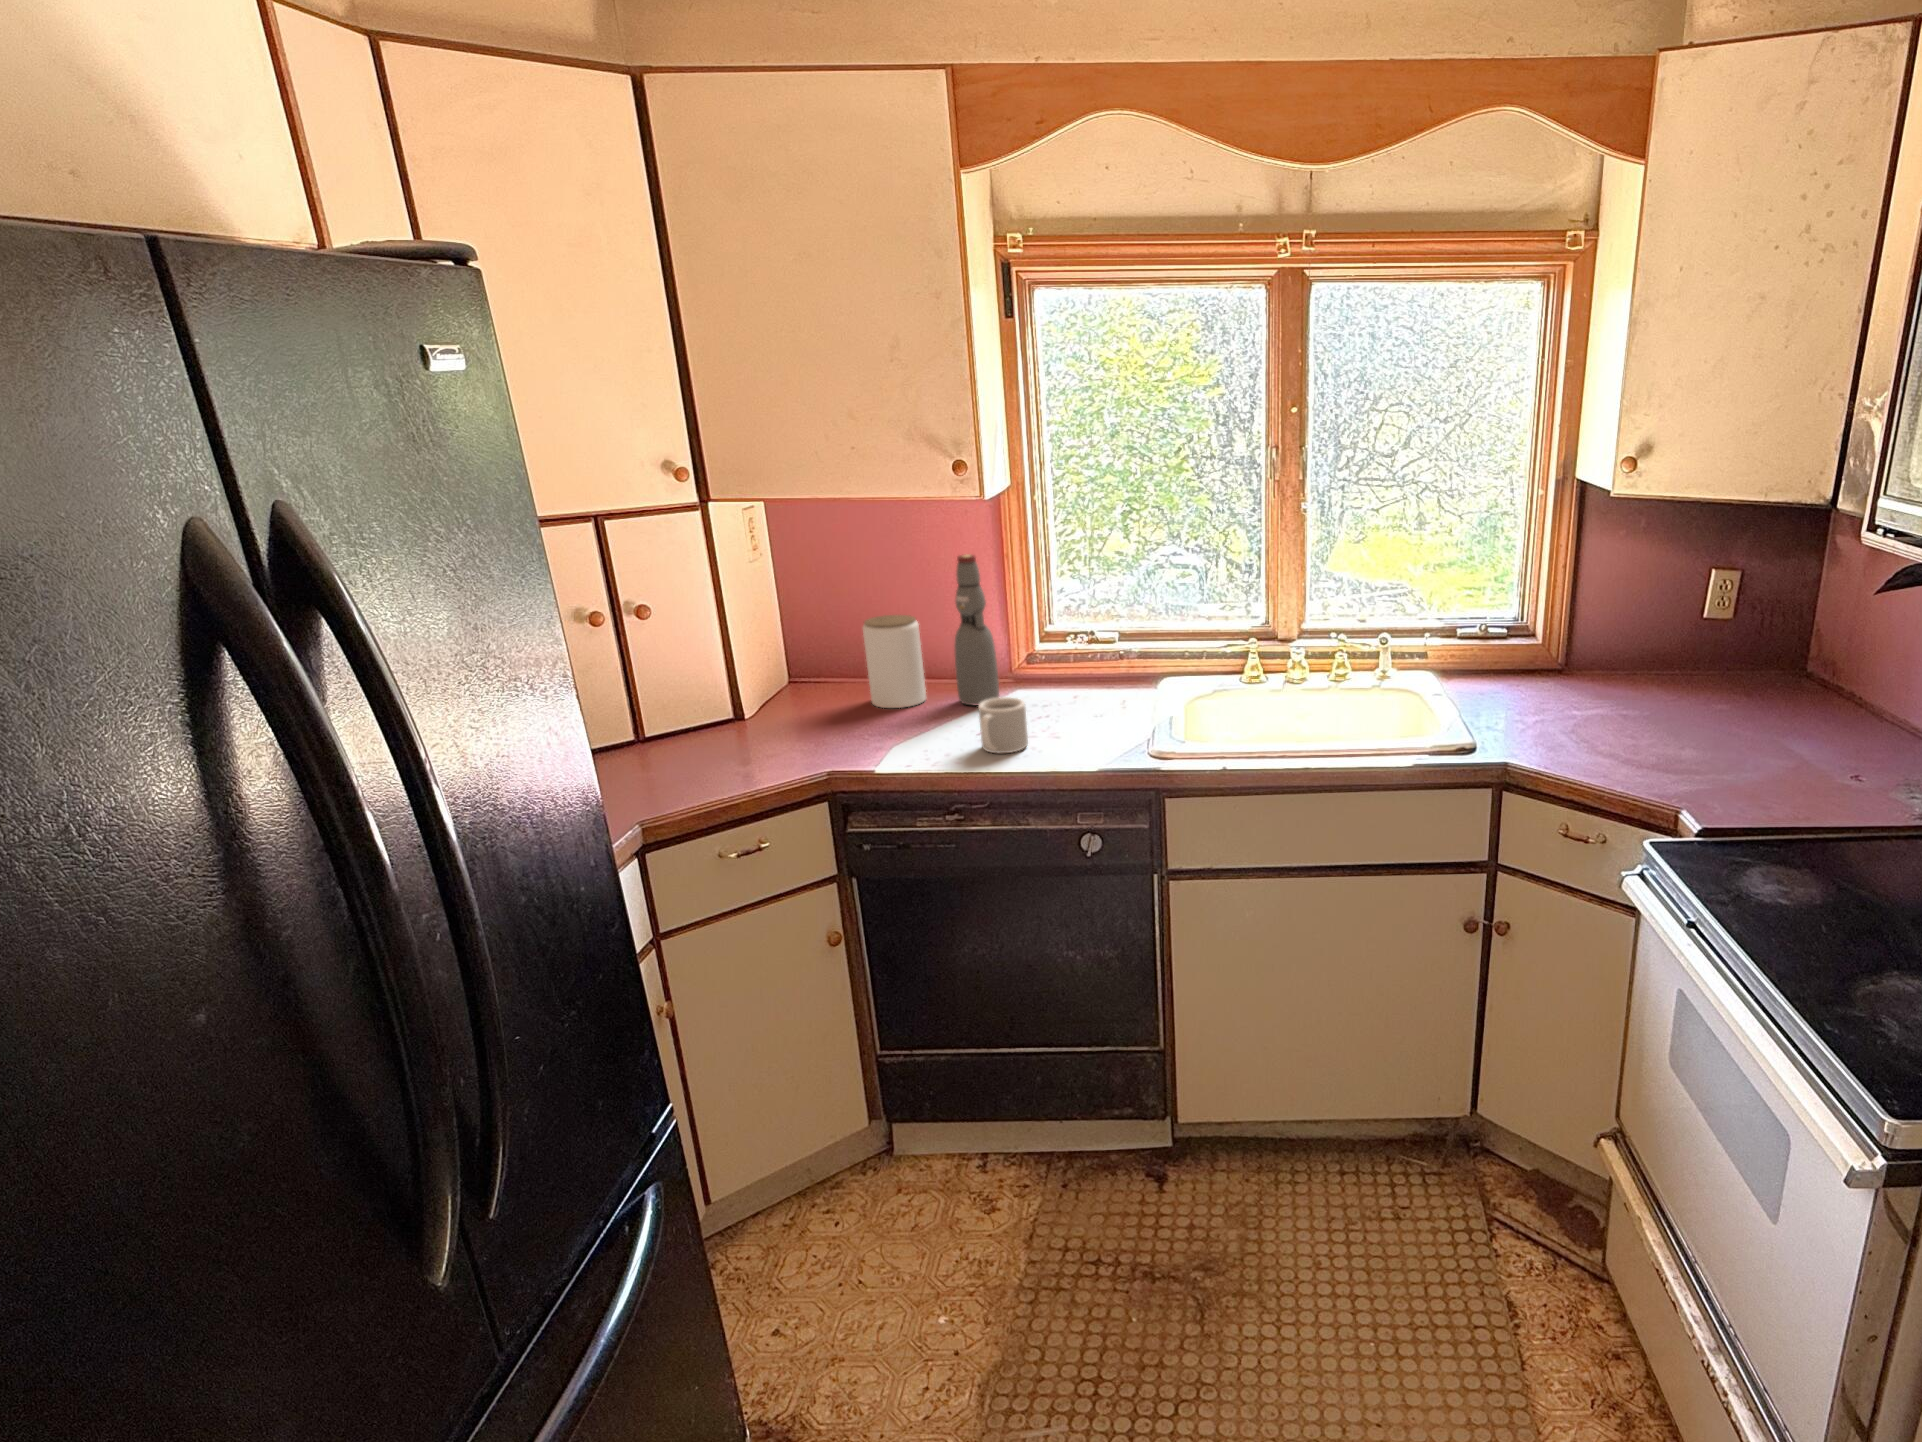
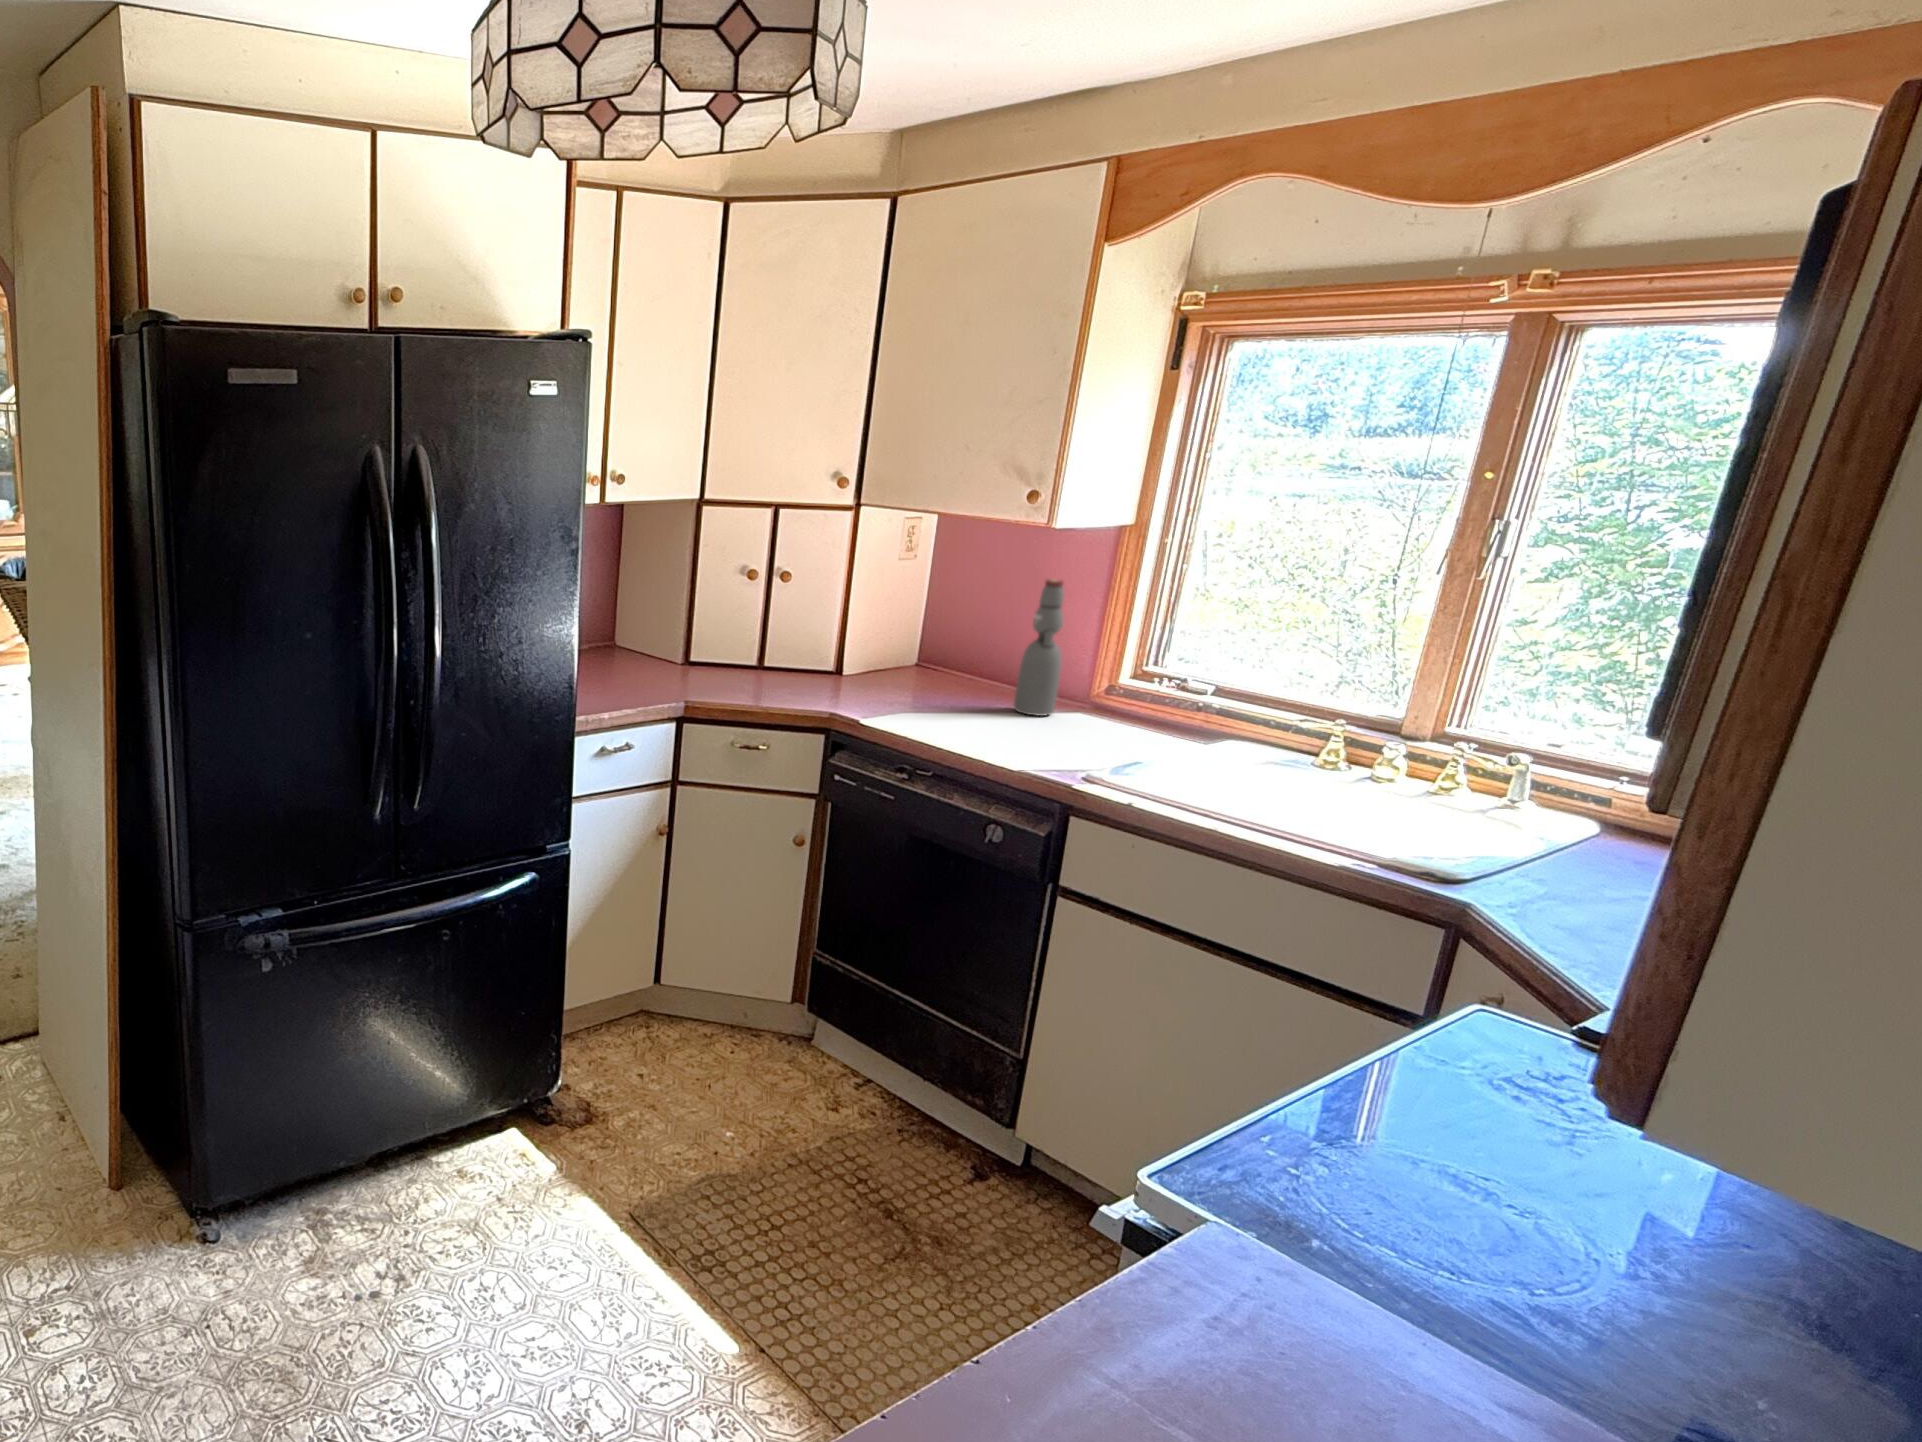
jar: present [863,615,926,708] -> none [947,622,1007,701]
mug: present [978,697,1028,753] -> none [958,695,1014,743]

